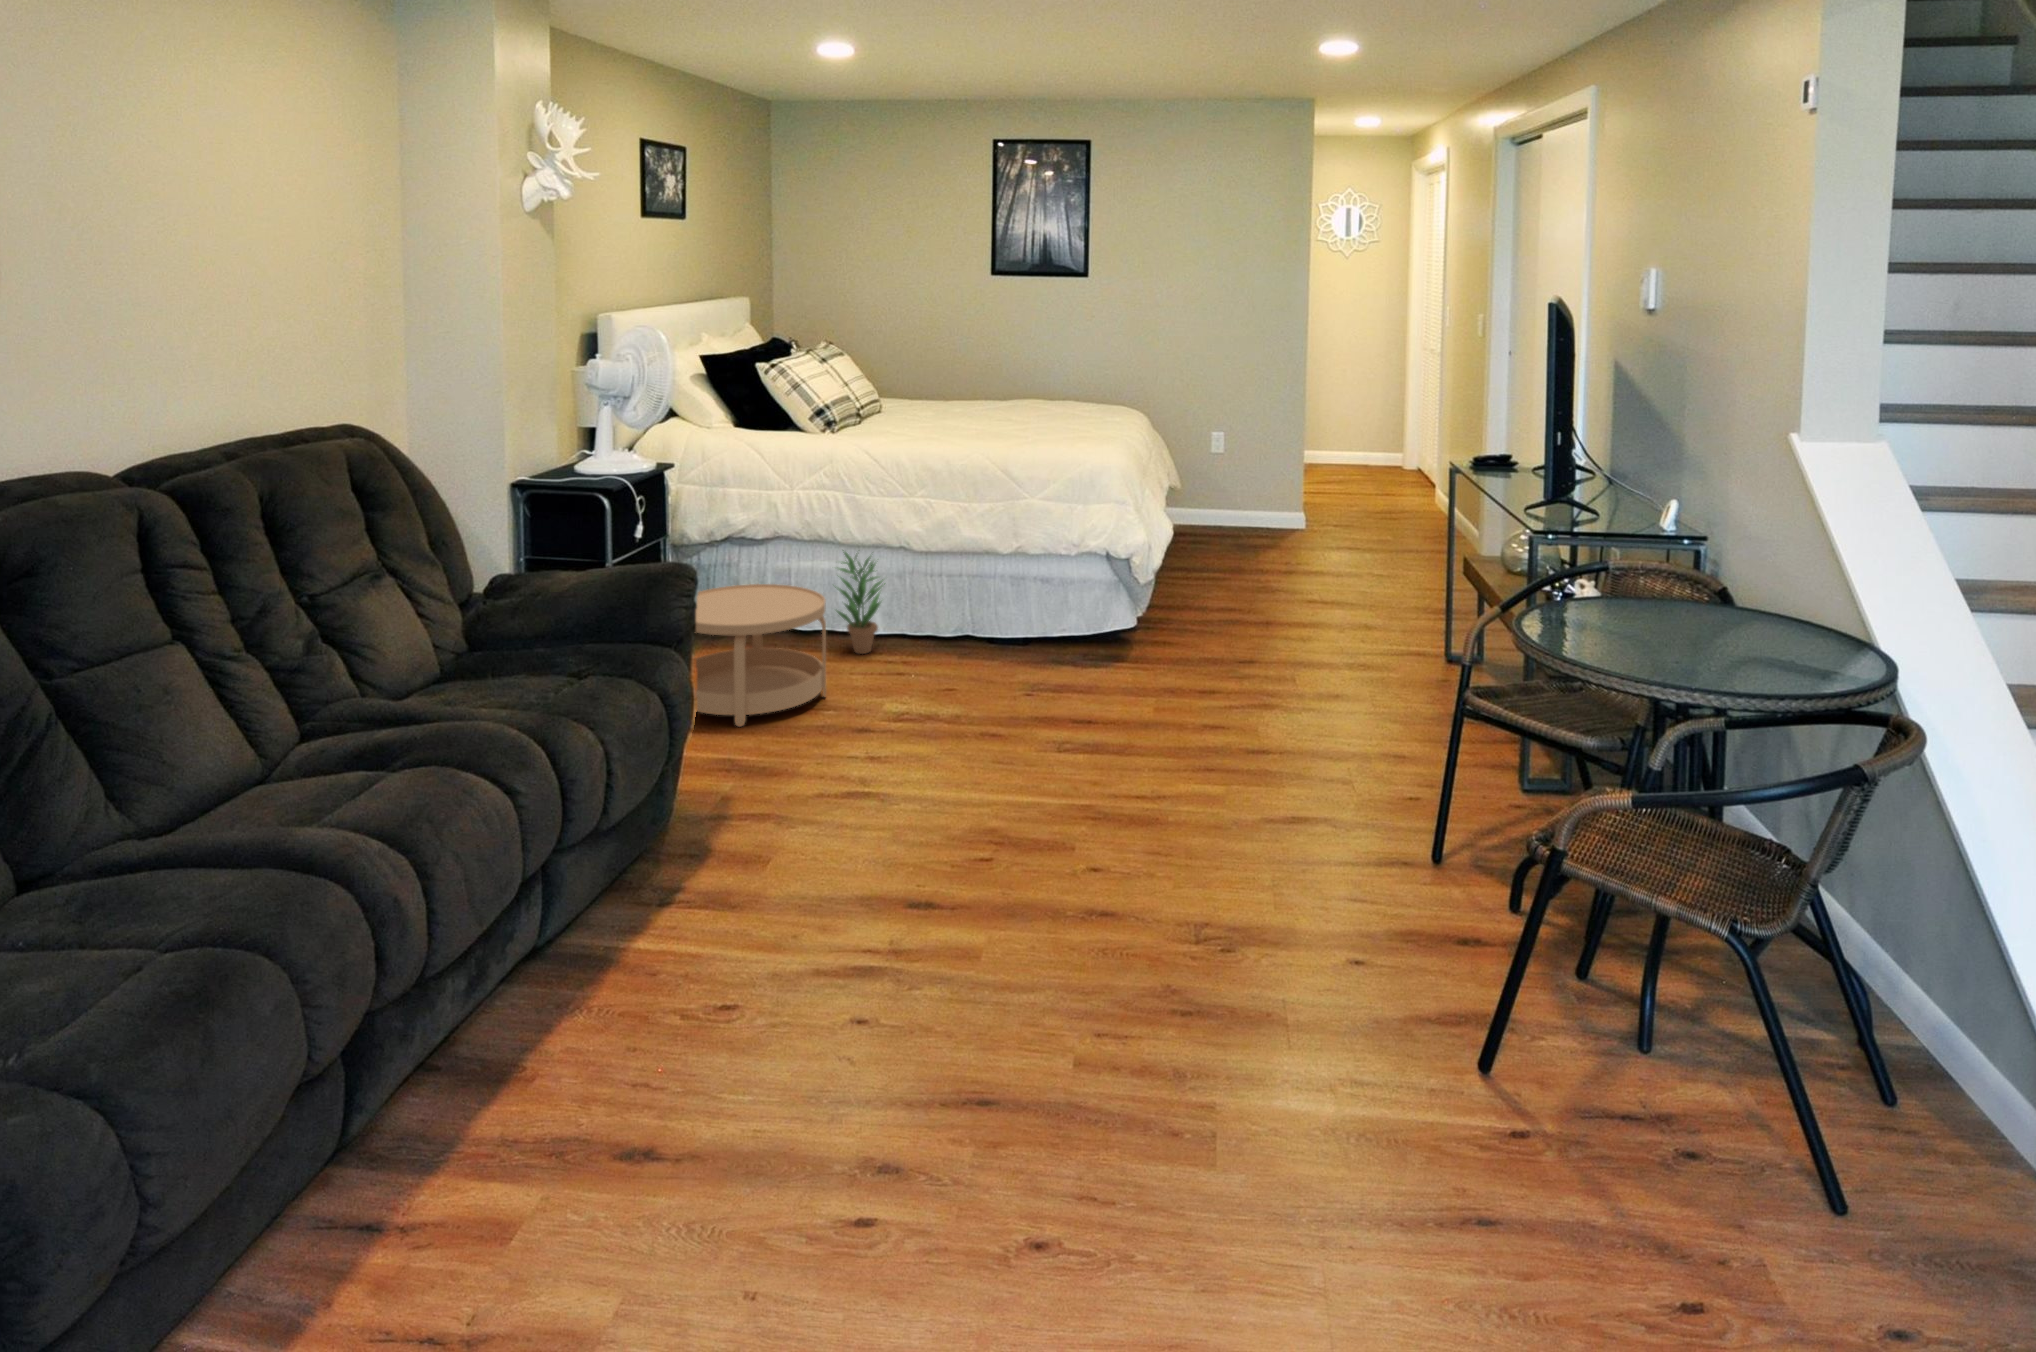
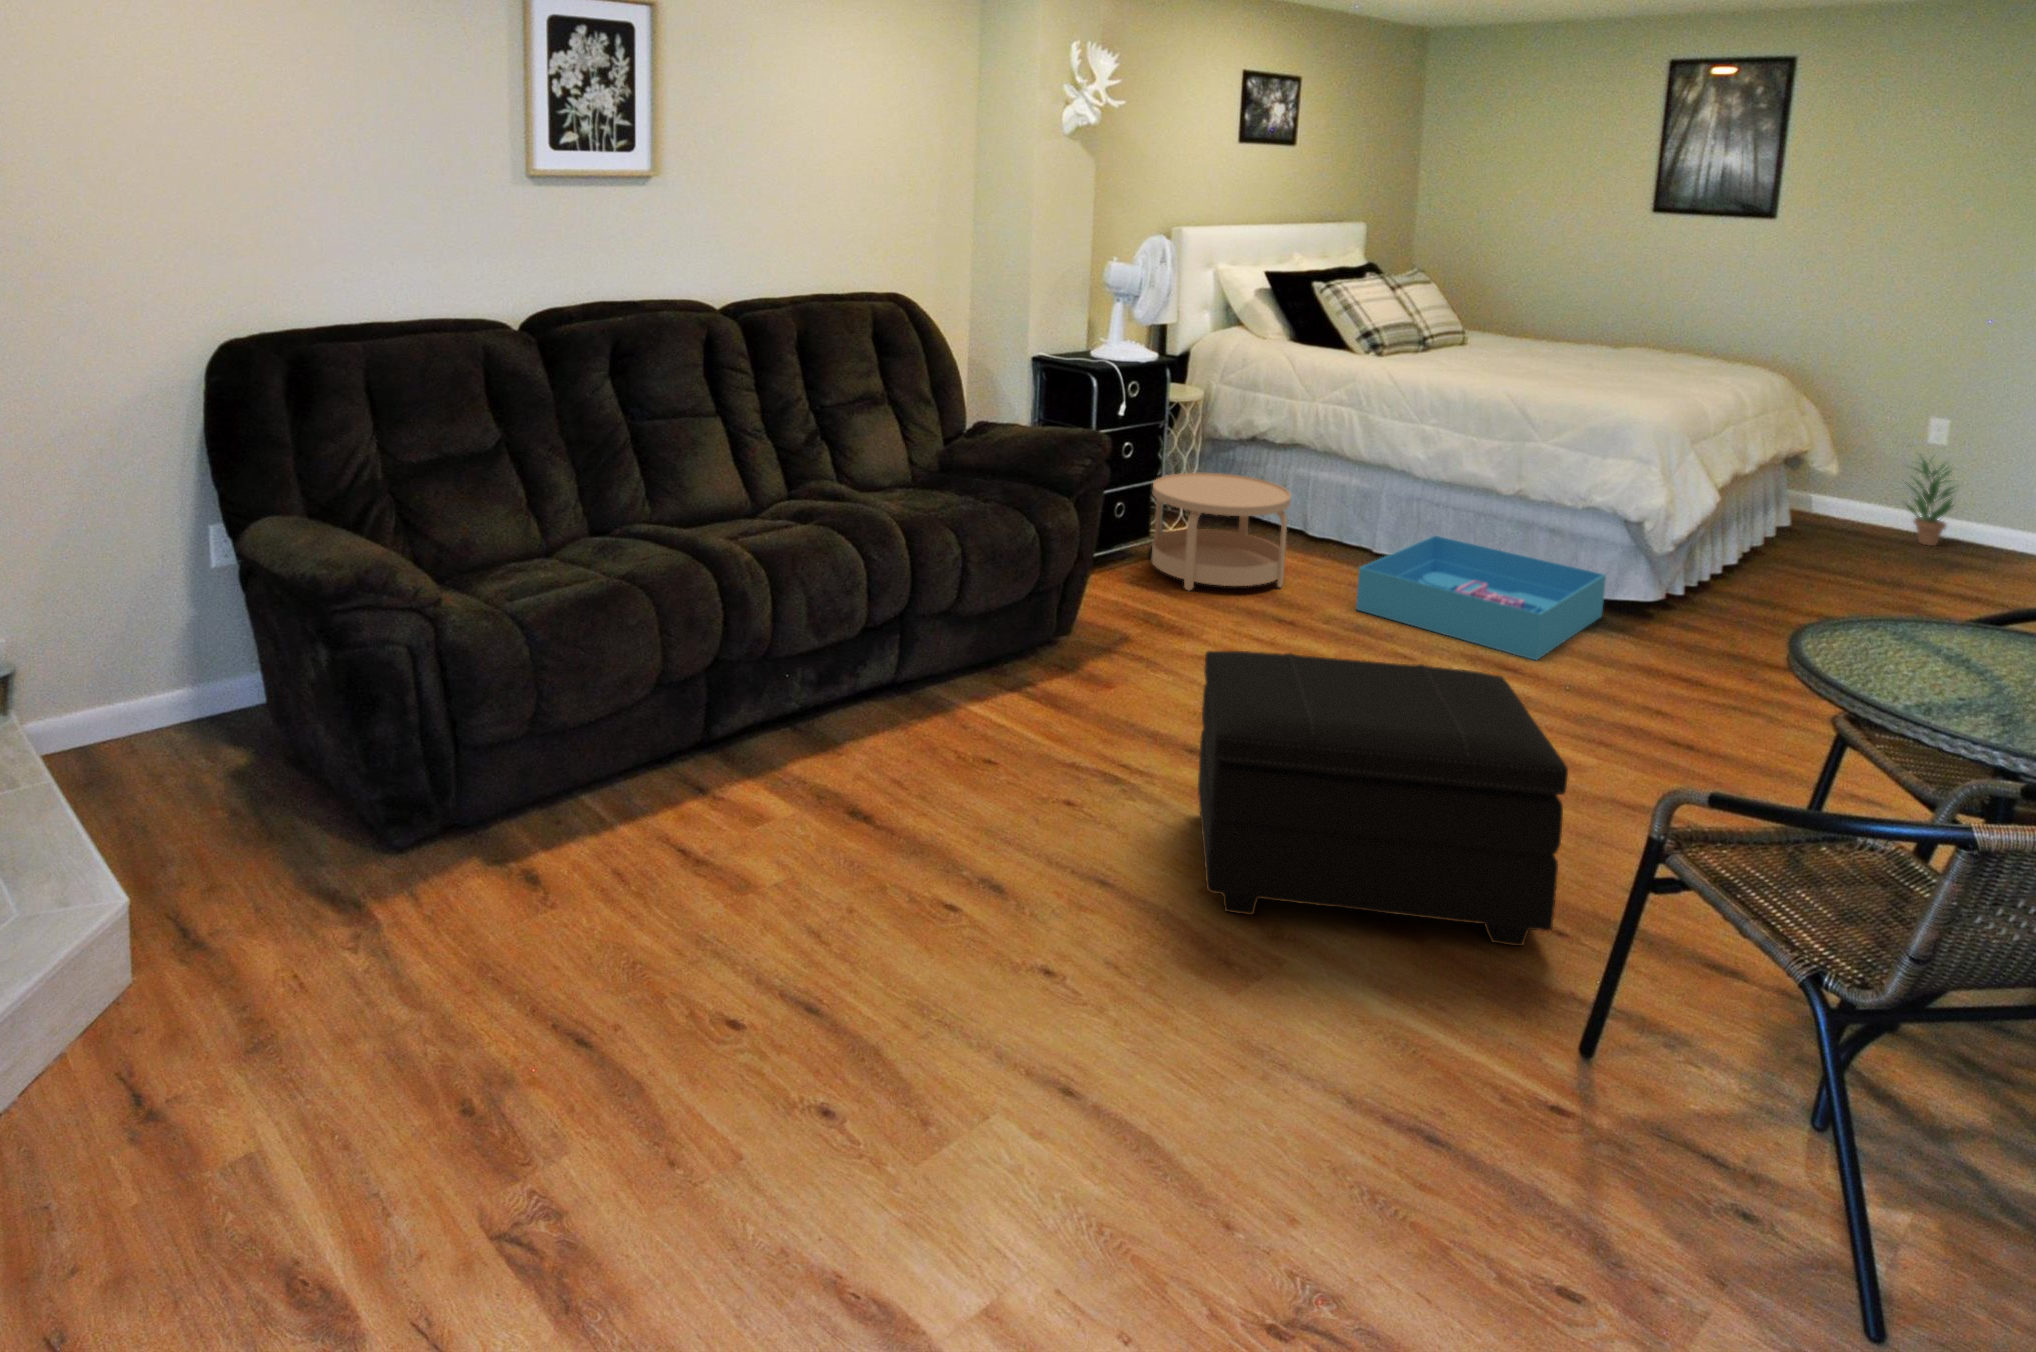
potted plant: present [835,550,885,654] -> present [1907,454,1954,546]
storage bin: none [913,606,1099,705] -> present [1356,535,1606,660]
footstool: none [984,727,1362,1059] -> present [1198,651,1568,946]

